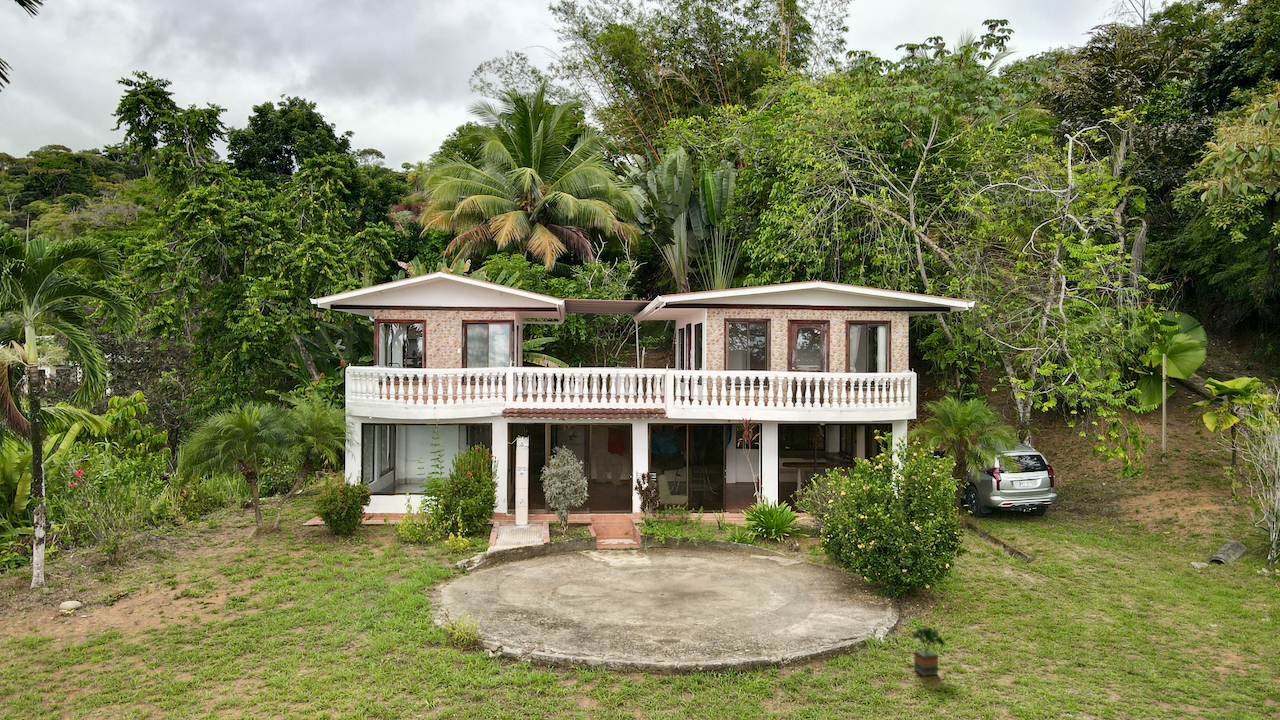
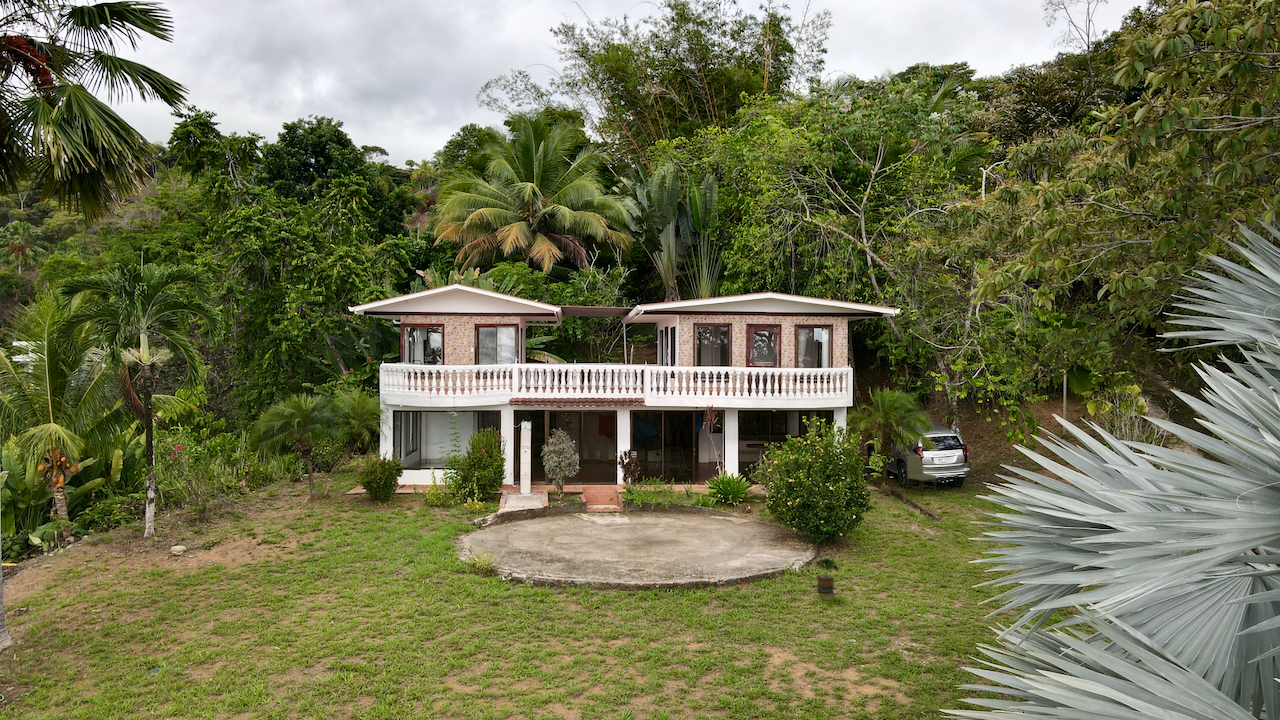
chair: present [658,475,688,520] -> present [907,455,936,494]

